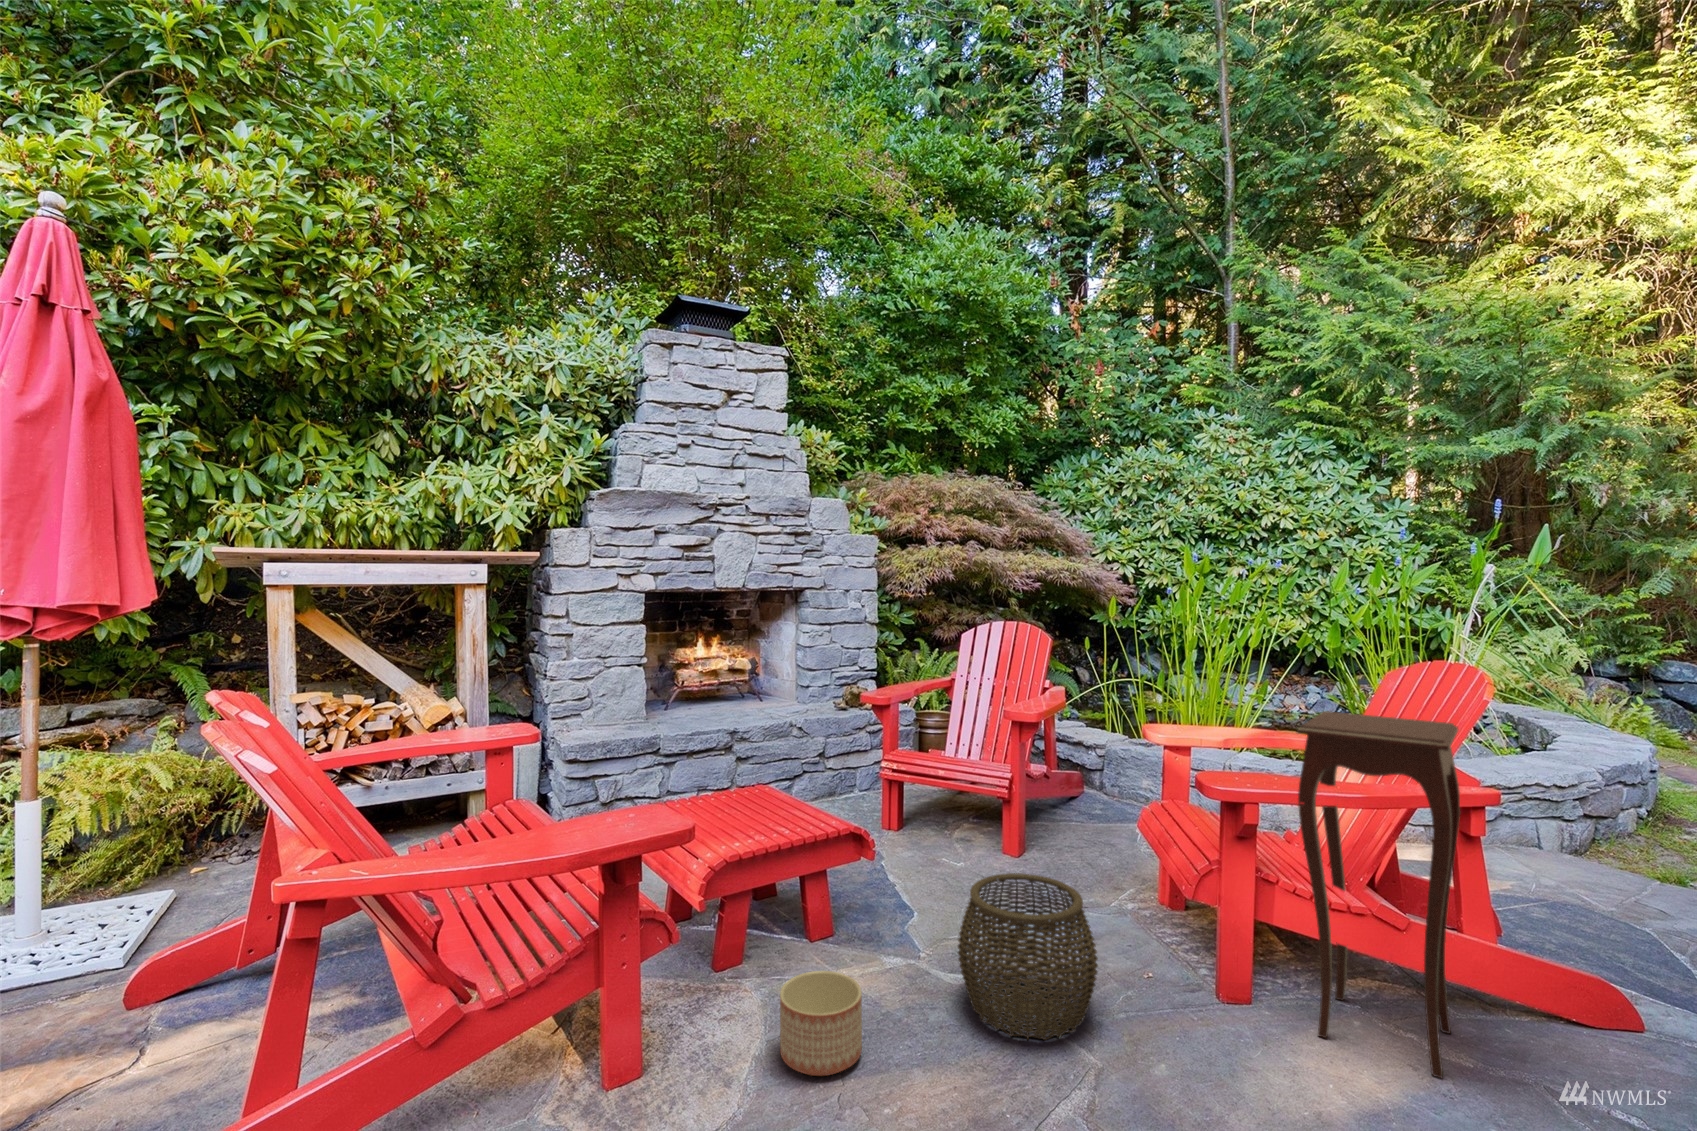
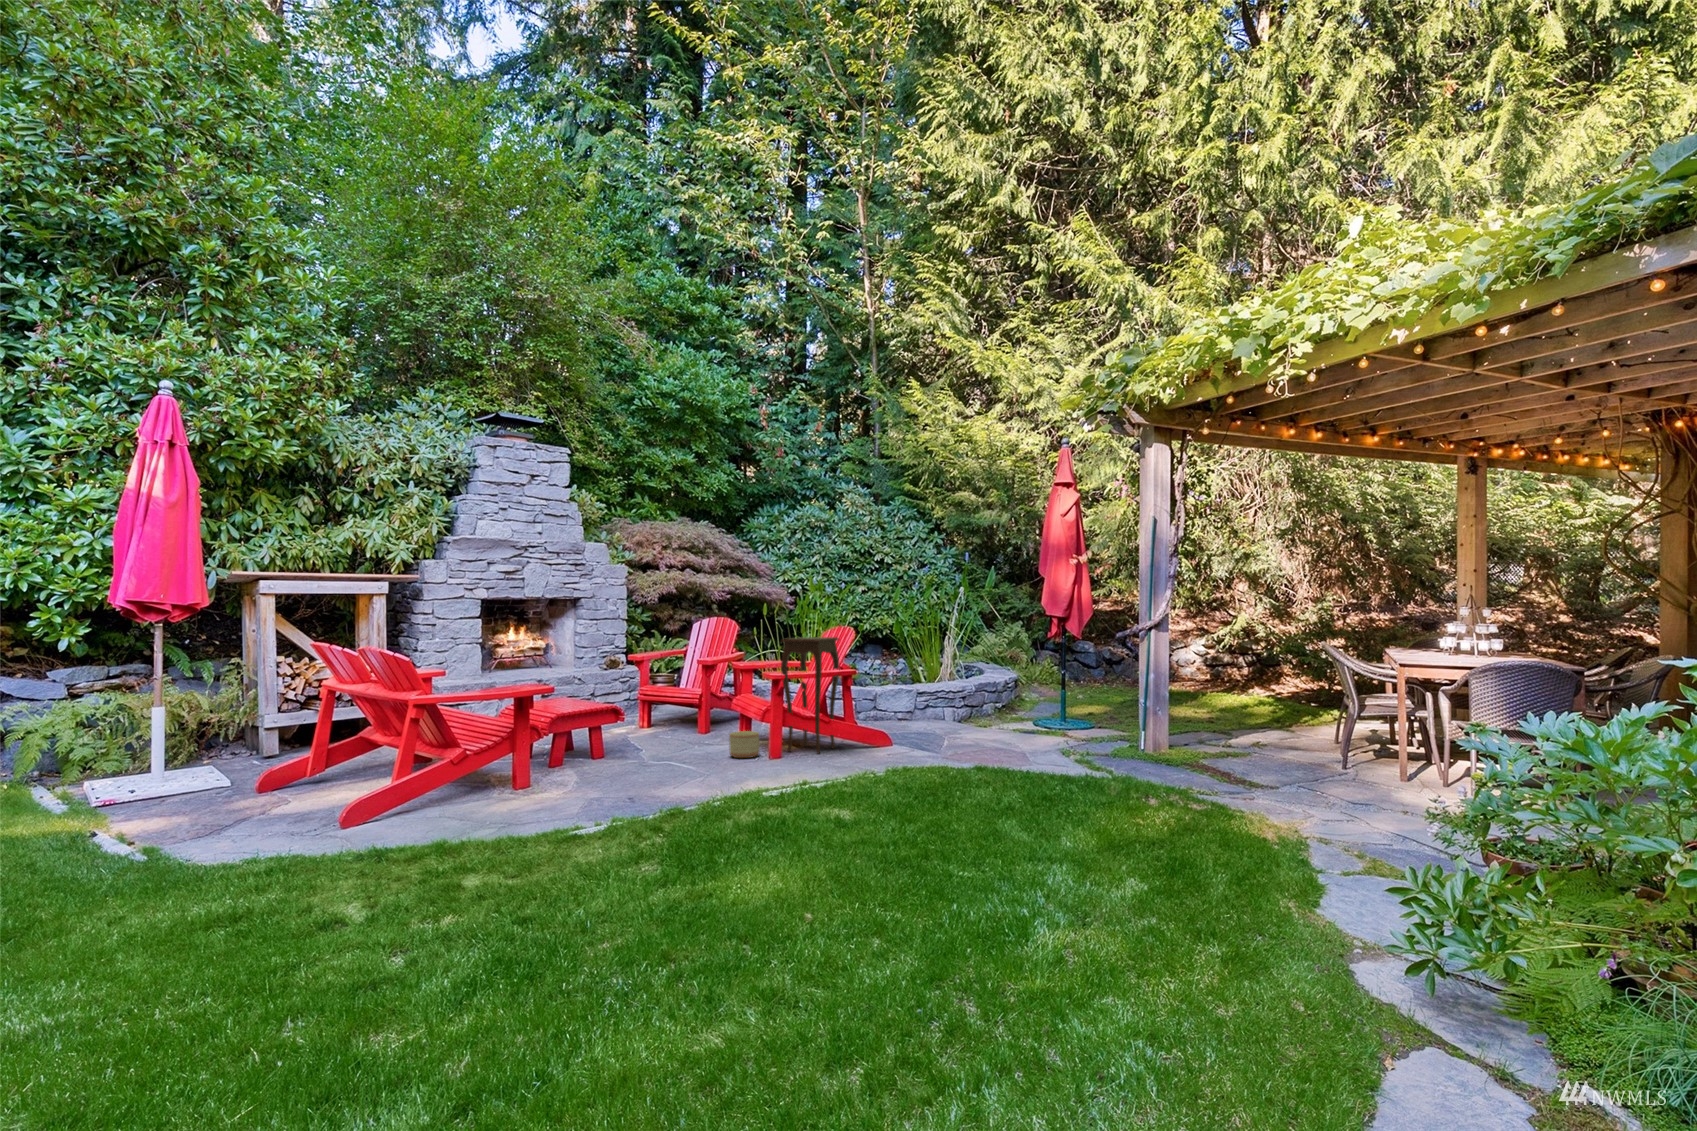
woven basket: present [958,873,1098,1040] -> none [655,707,709,758]
planter: present [780,971,862,1076] -> present [729,731,759,758]

